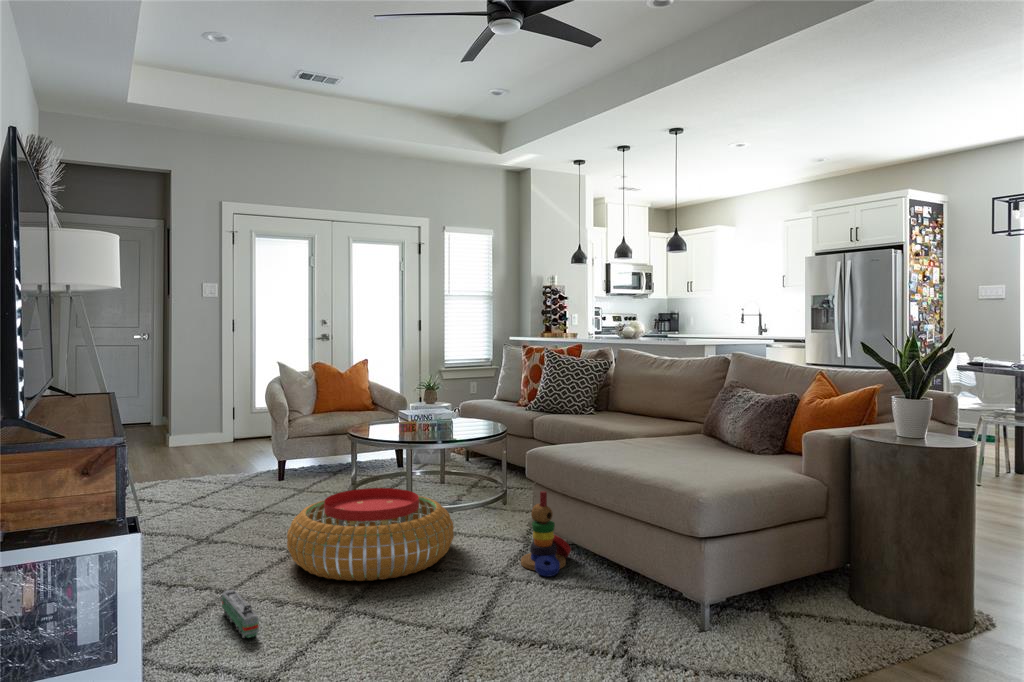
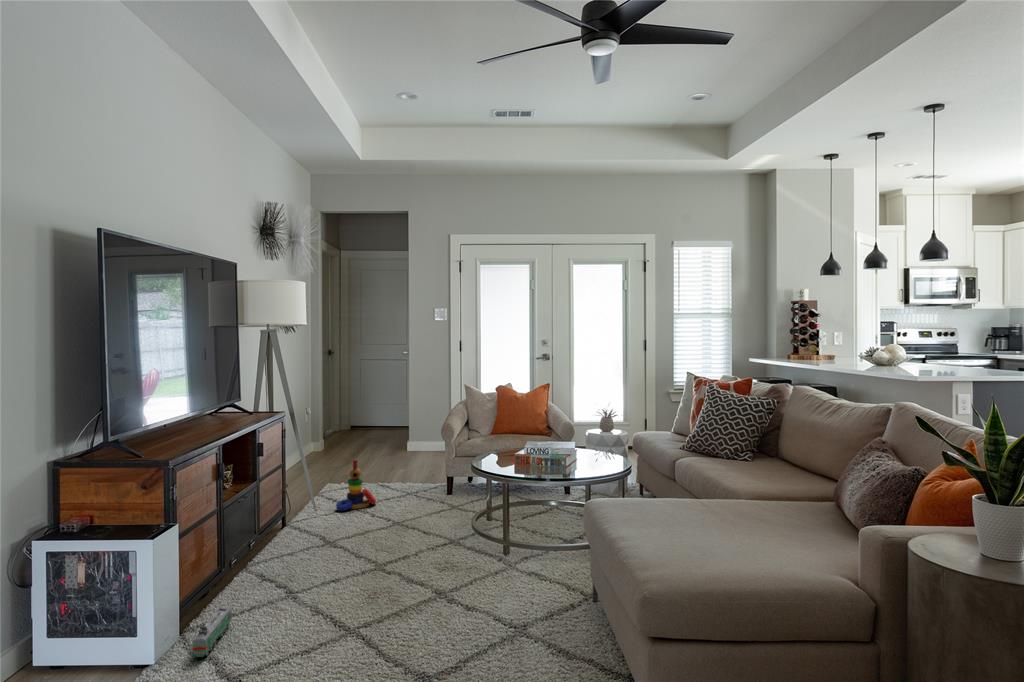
pouf: present [287,488,454,581] -> none [313,524,477,624]
stacking toy: present [521,491,571,577] -> present [336,460,376,511]

